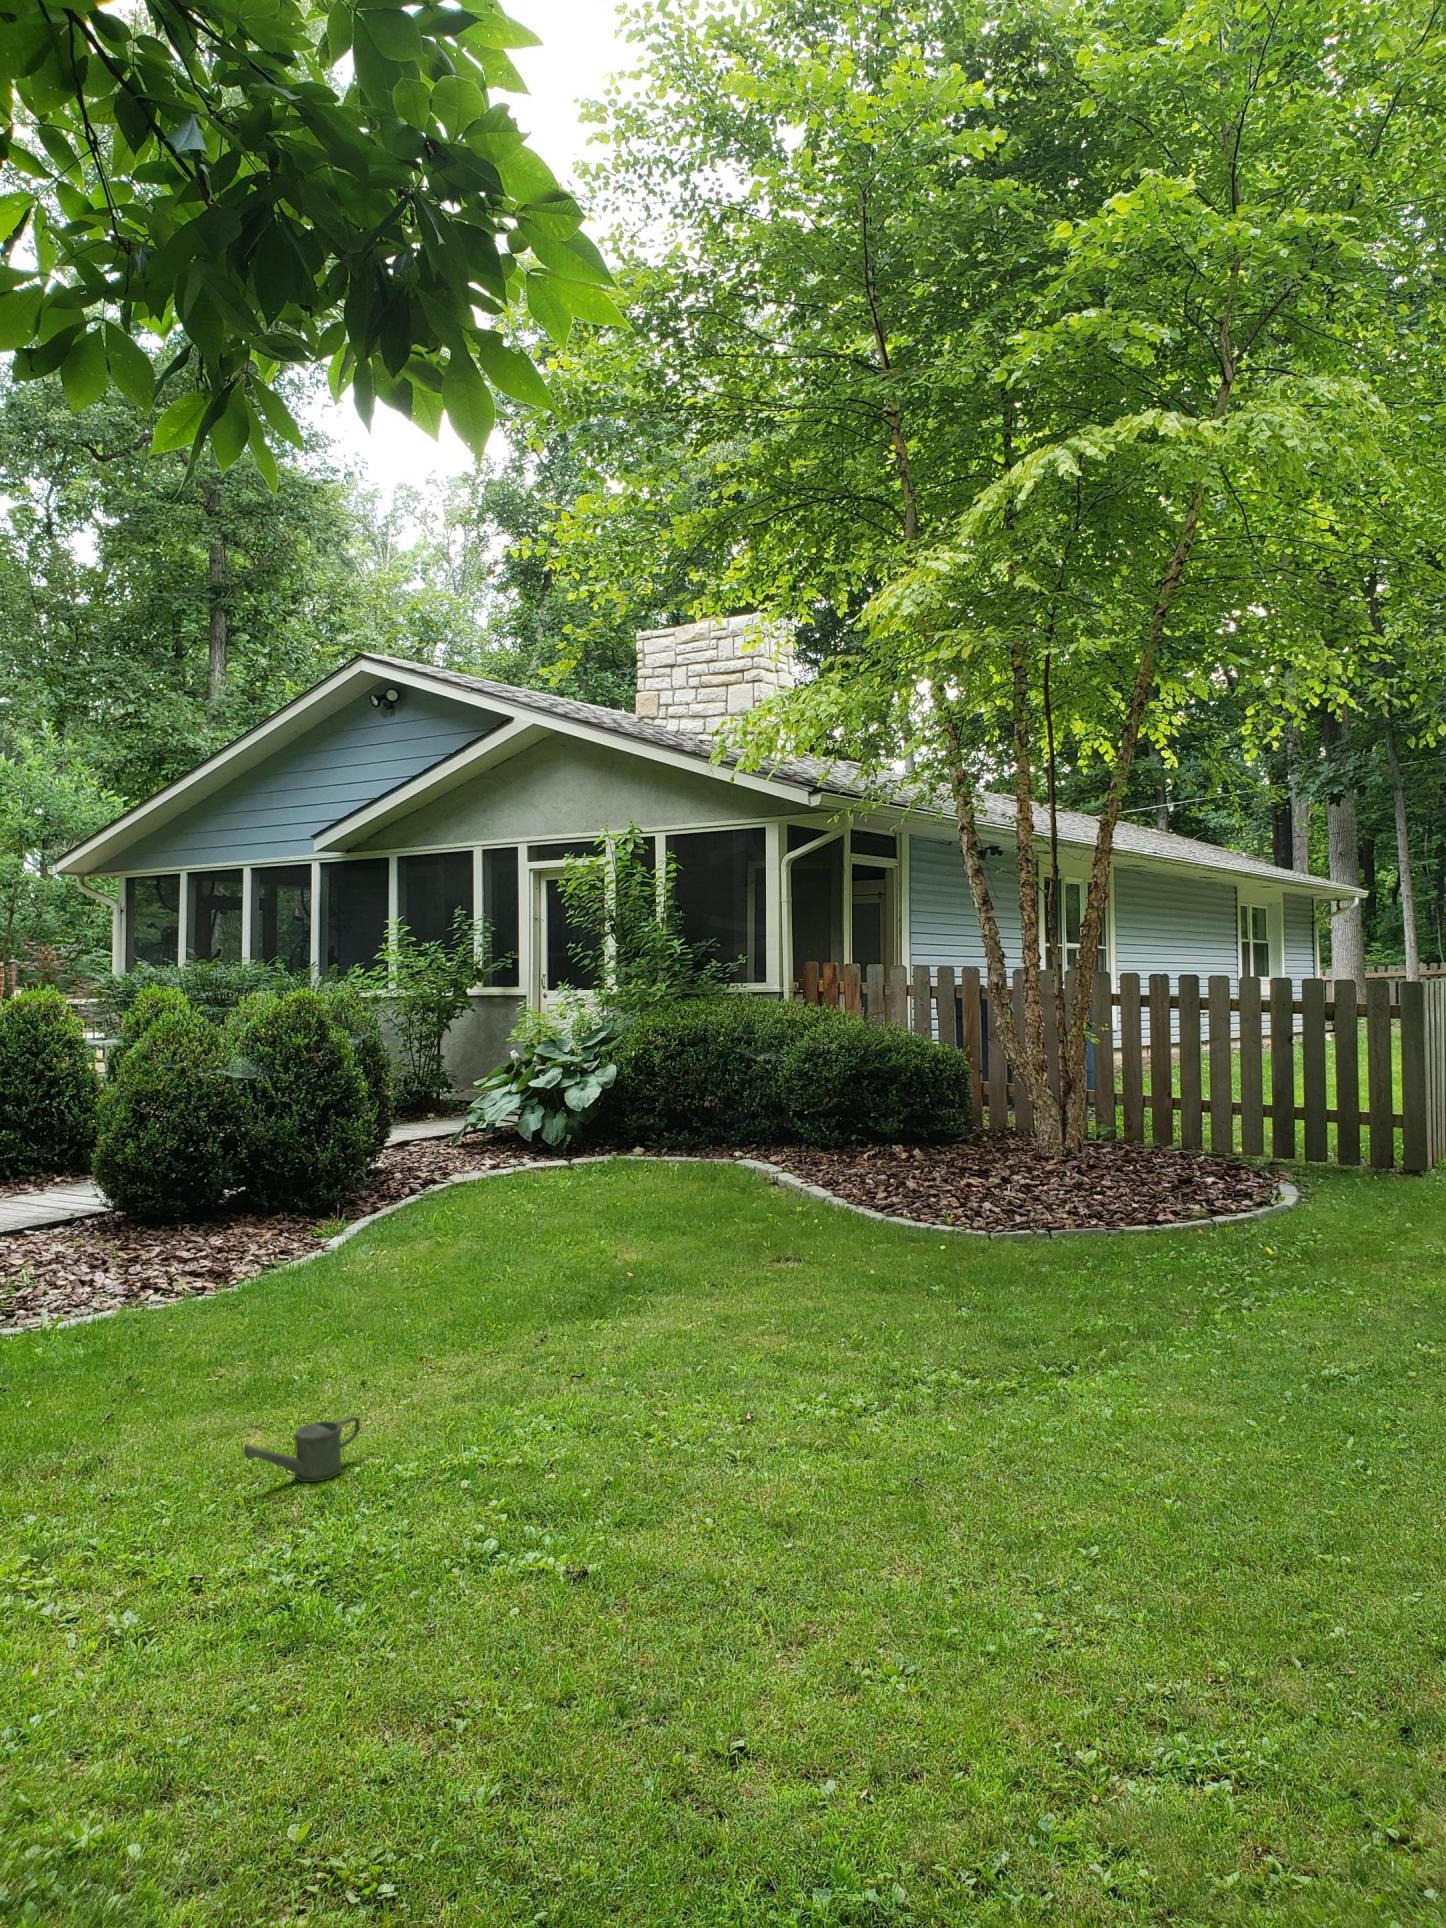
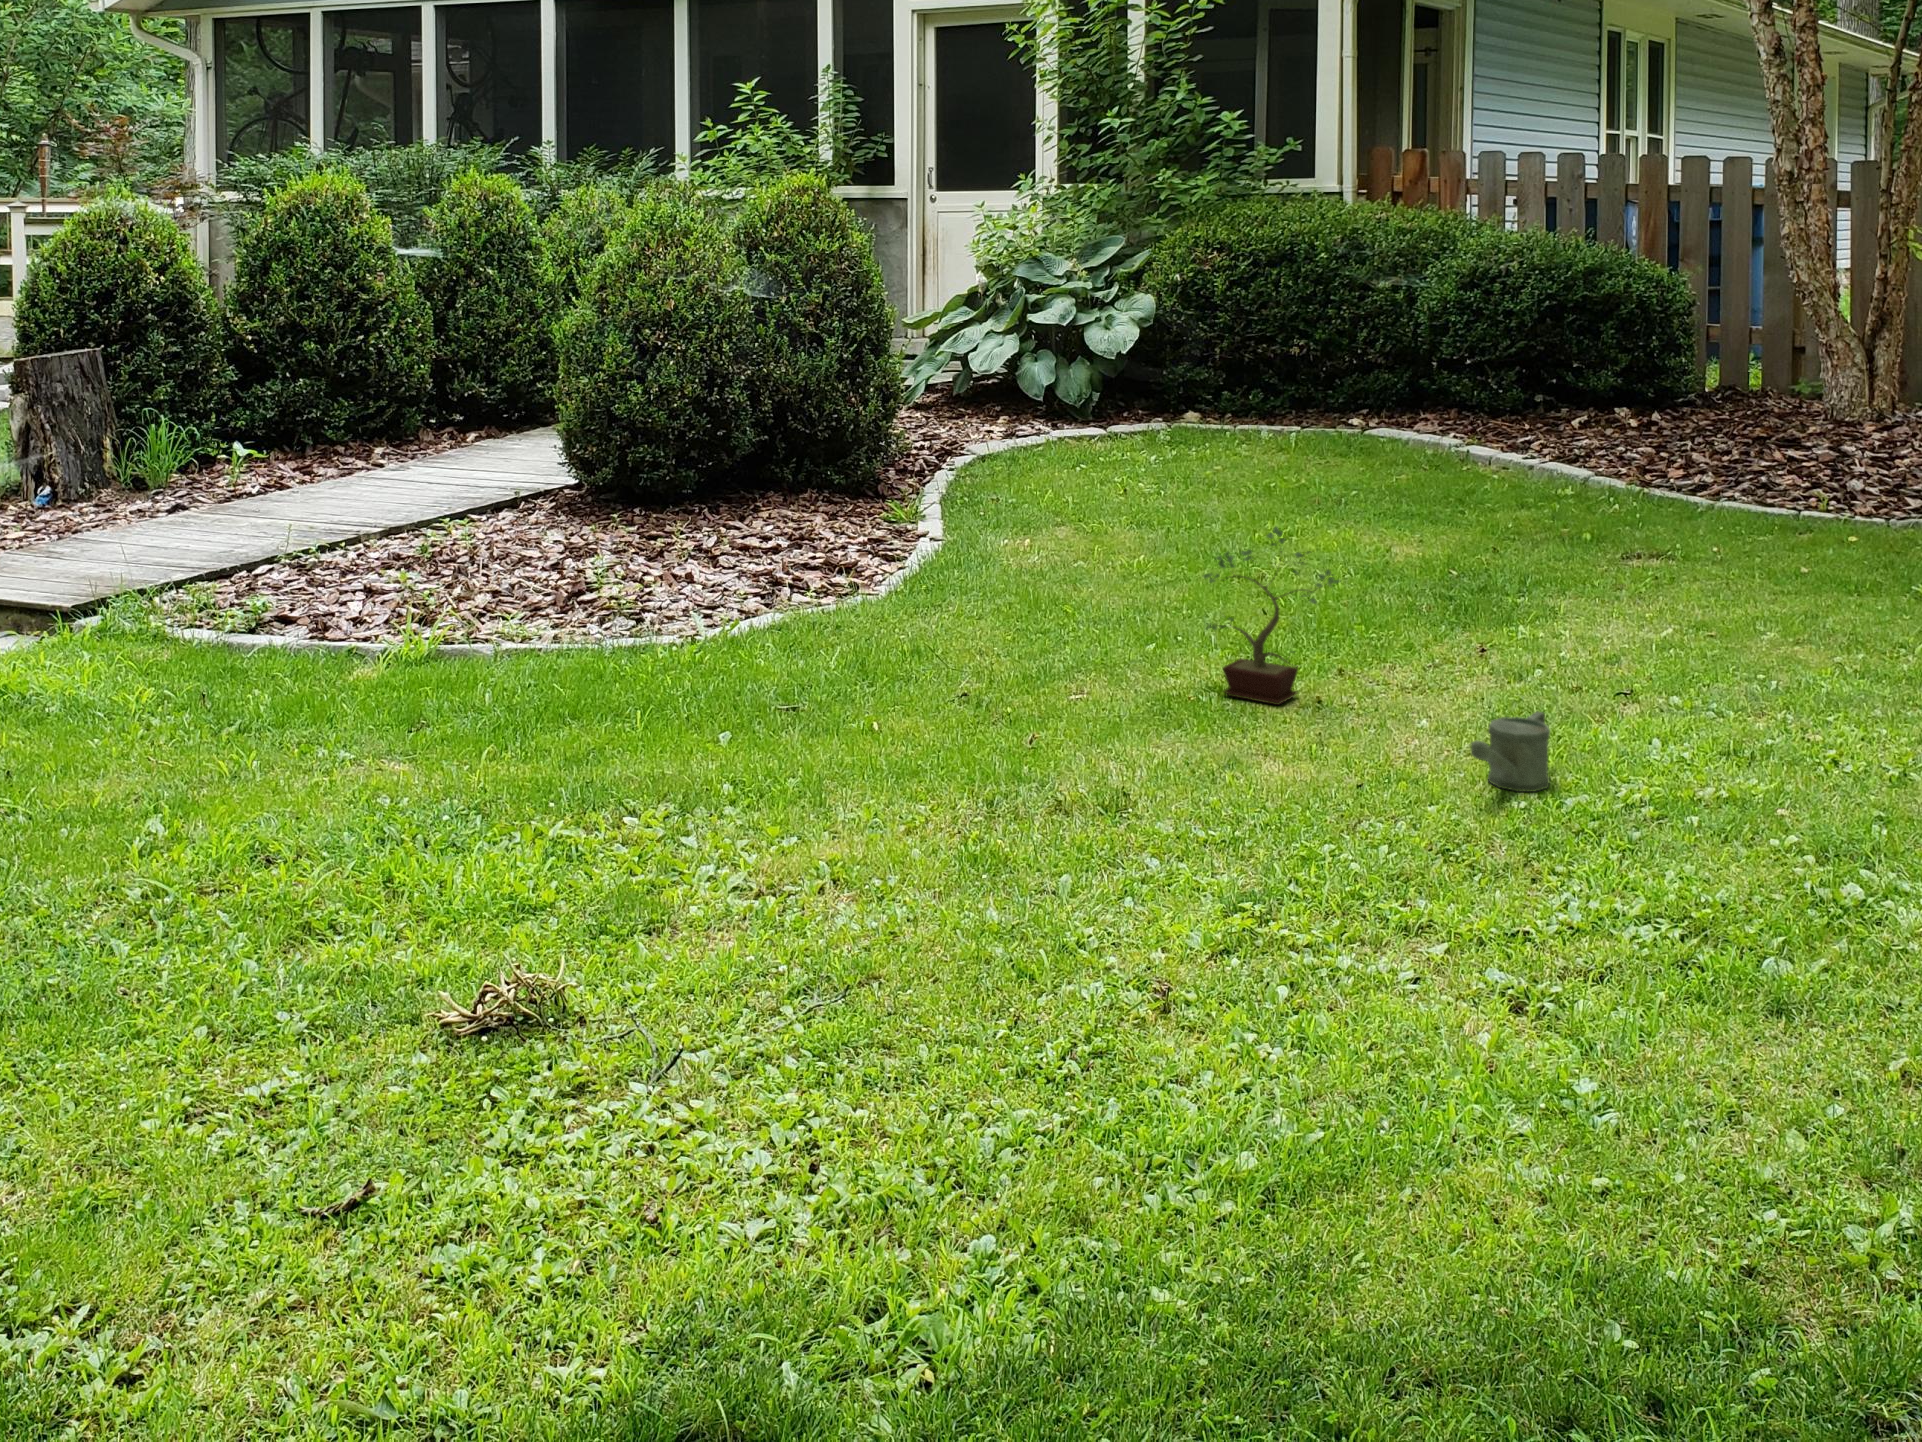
potted plant: none [240,1263,310,1399] -> present [1203,527,1341,705]

